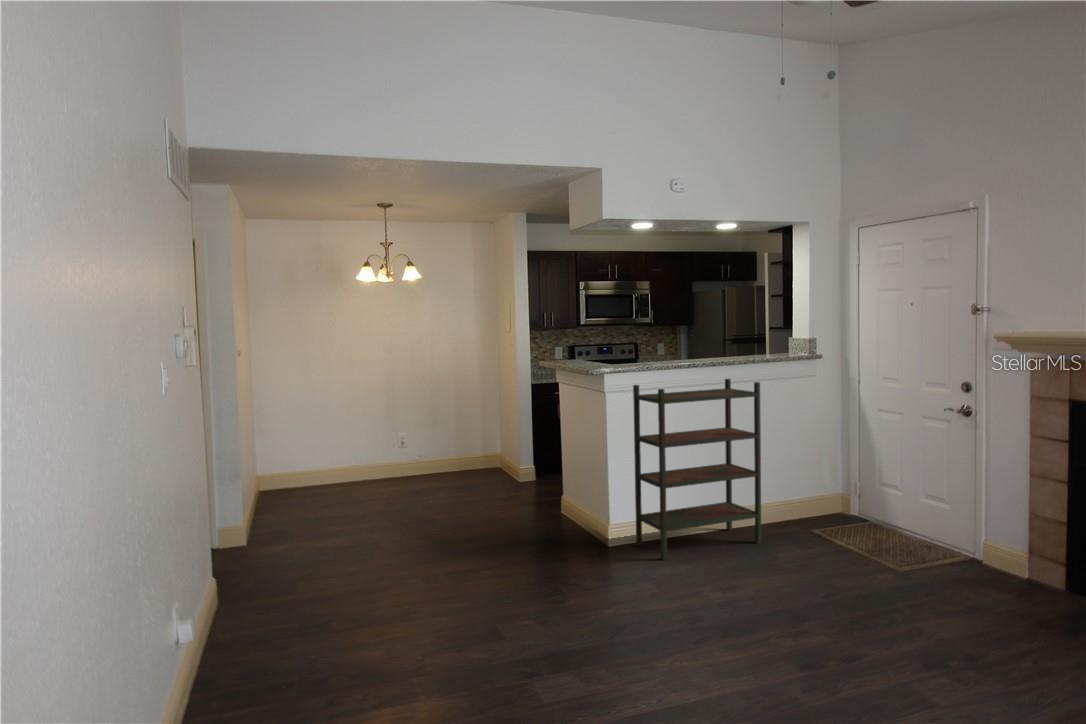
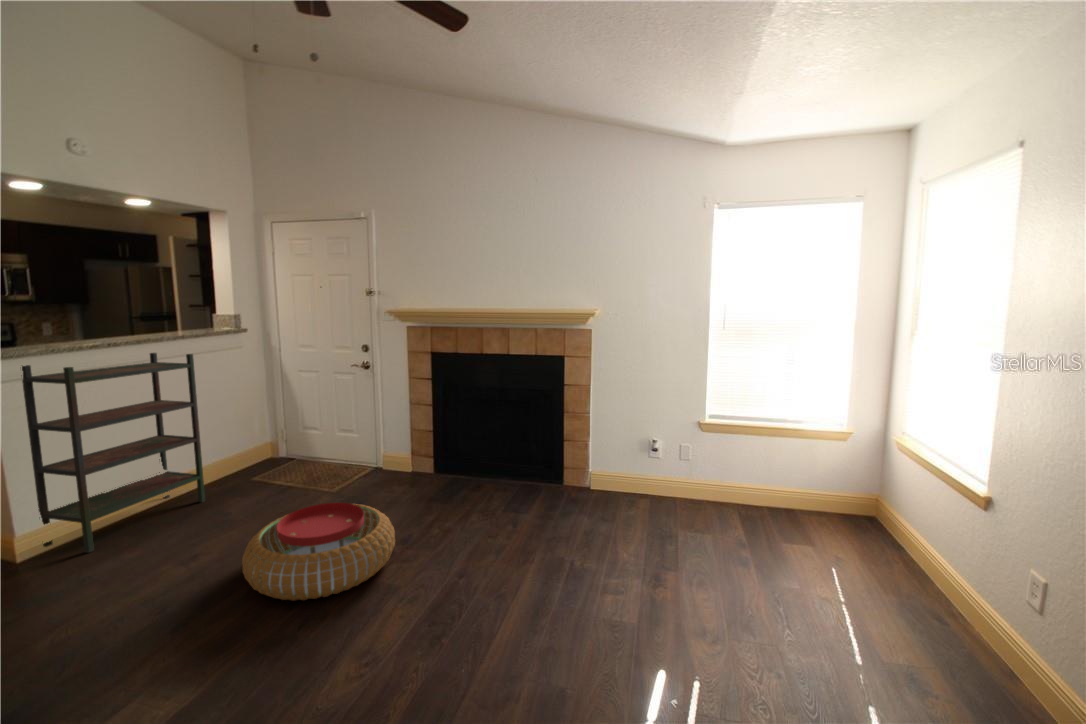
pouf: none [773,575,957,685] -> present [242,503,395,600]

